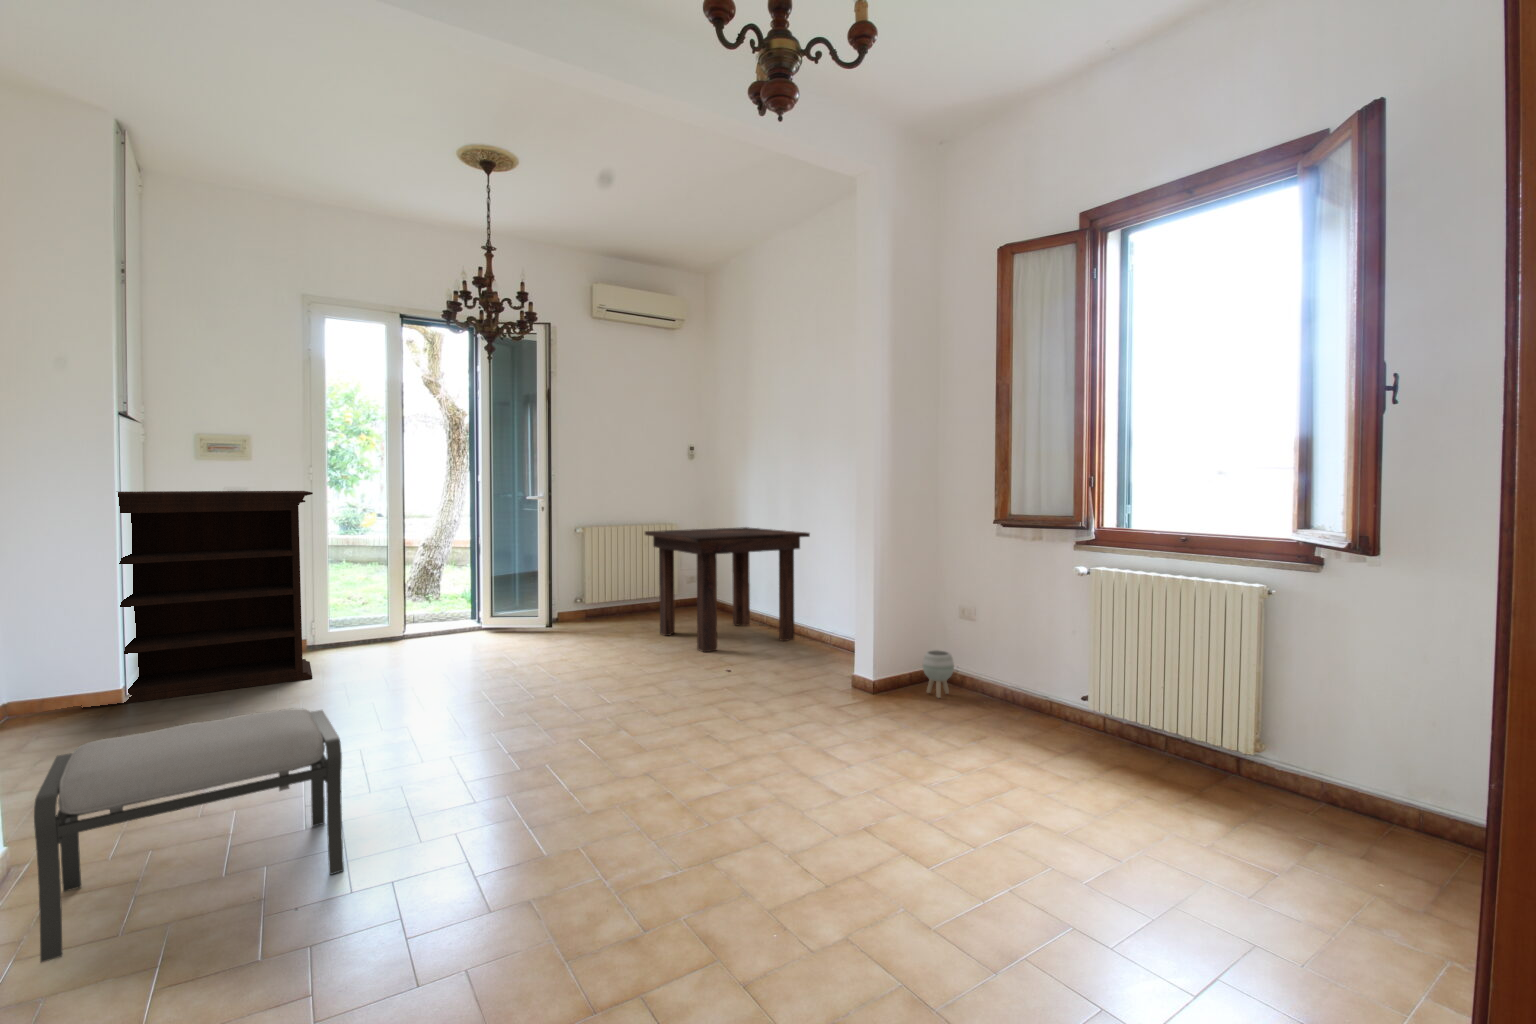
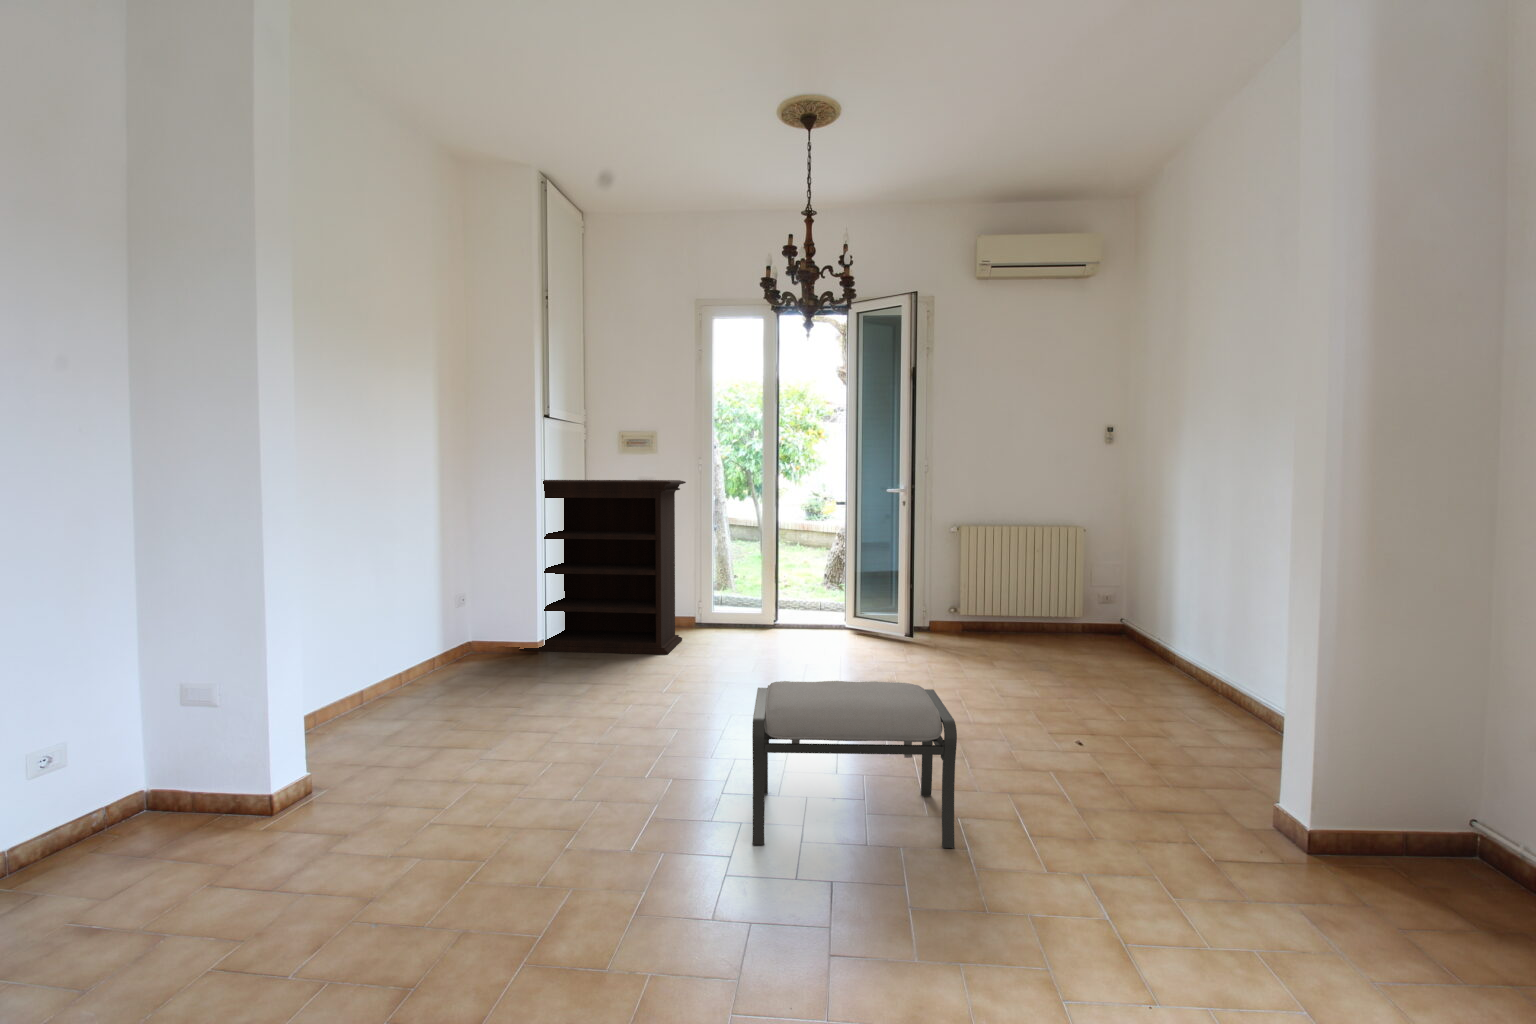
dining table: present [645,527,810,652] -> none [1017,534,1252,711]
planter: present [923,650,954,698] -> none [1374,791,1450,886]
ottoman: present [34,709,344,962] -> present [752,681,957,848]

